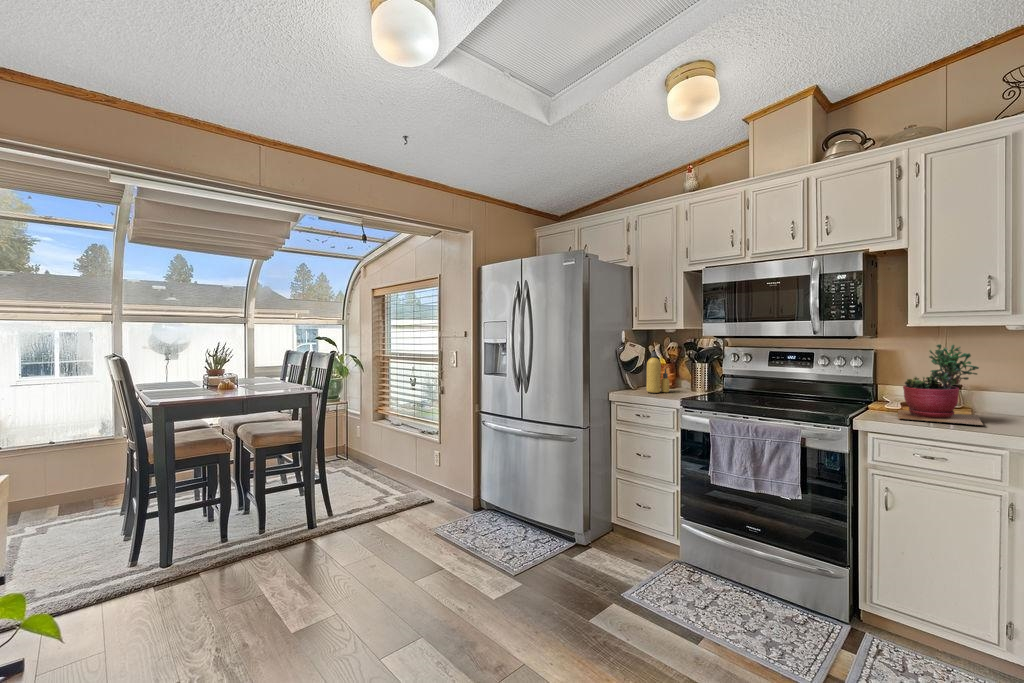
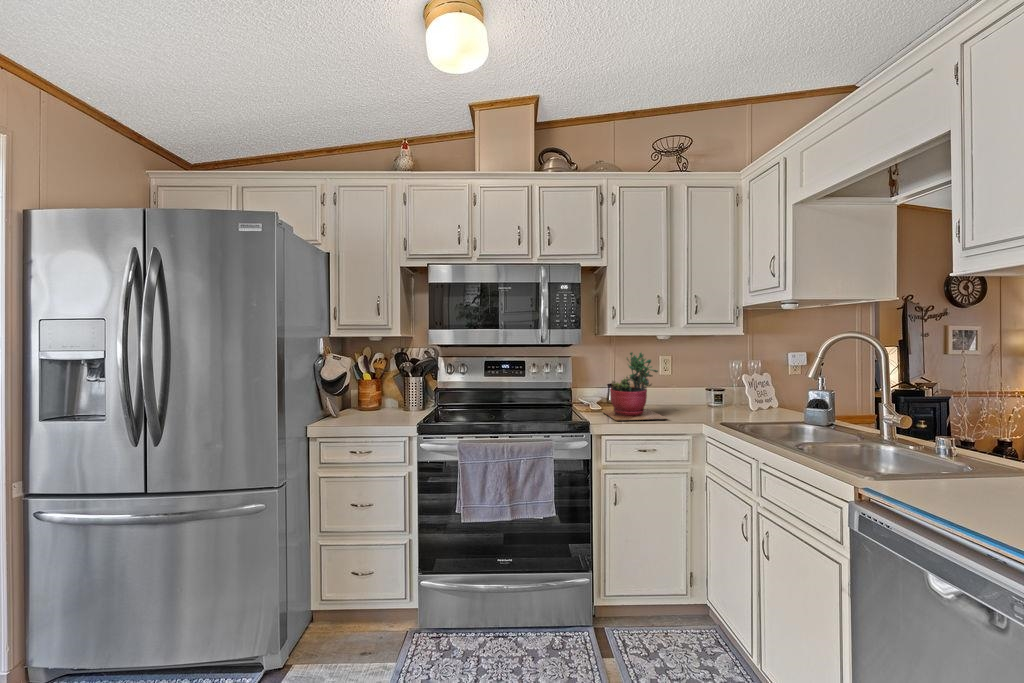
bottle: present [646,351,669,393] -> none [356,364,384,417]

